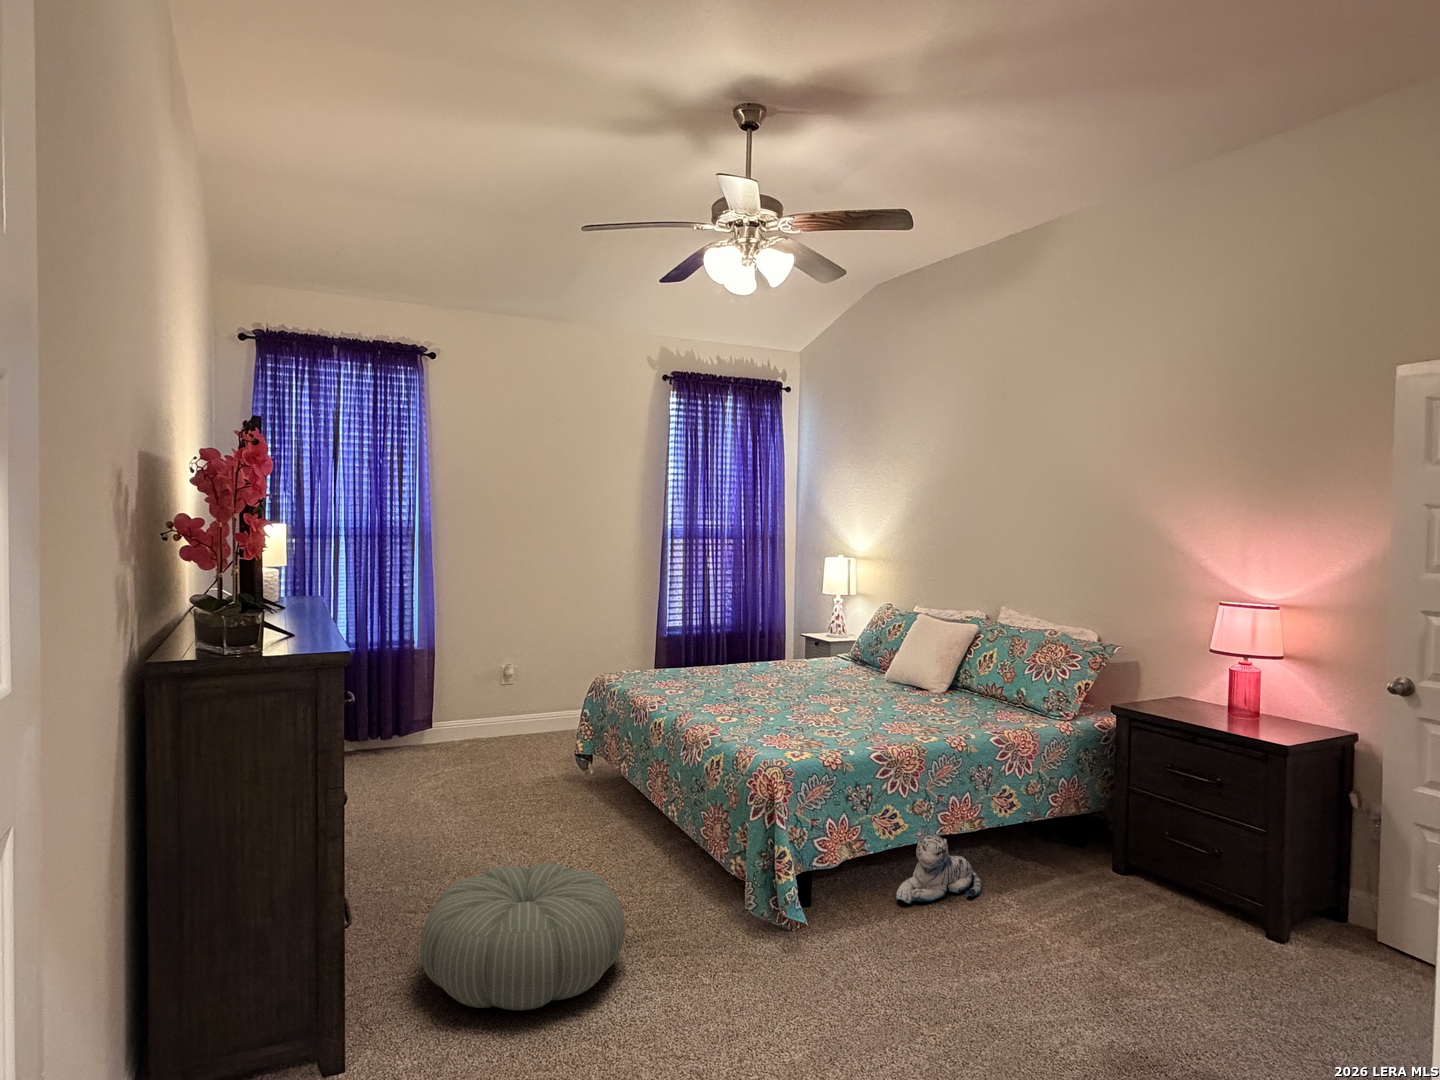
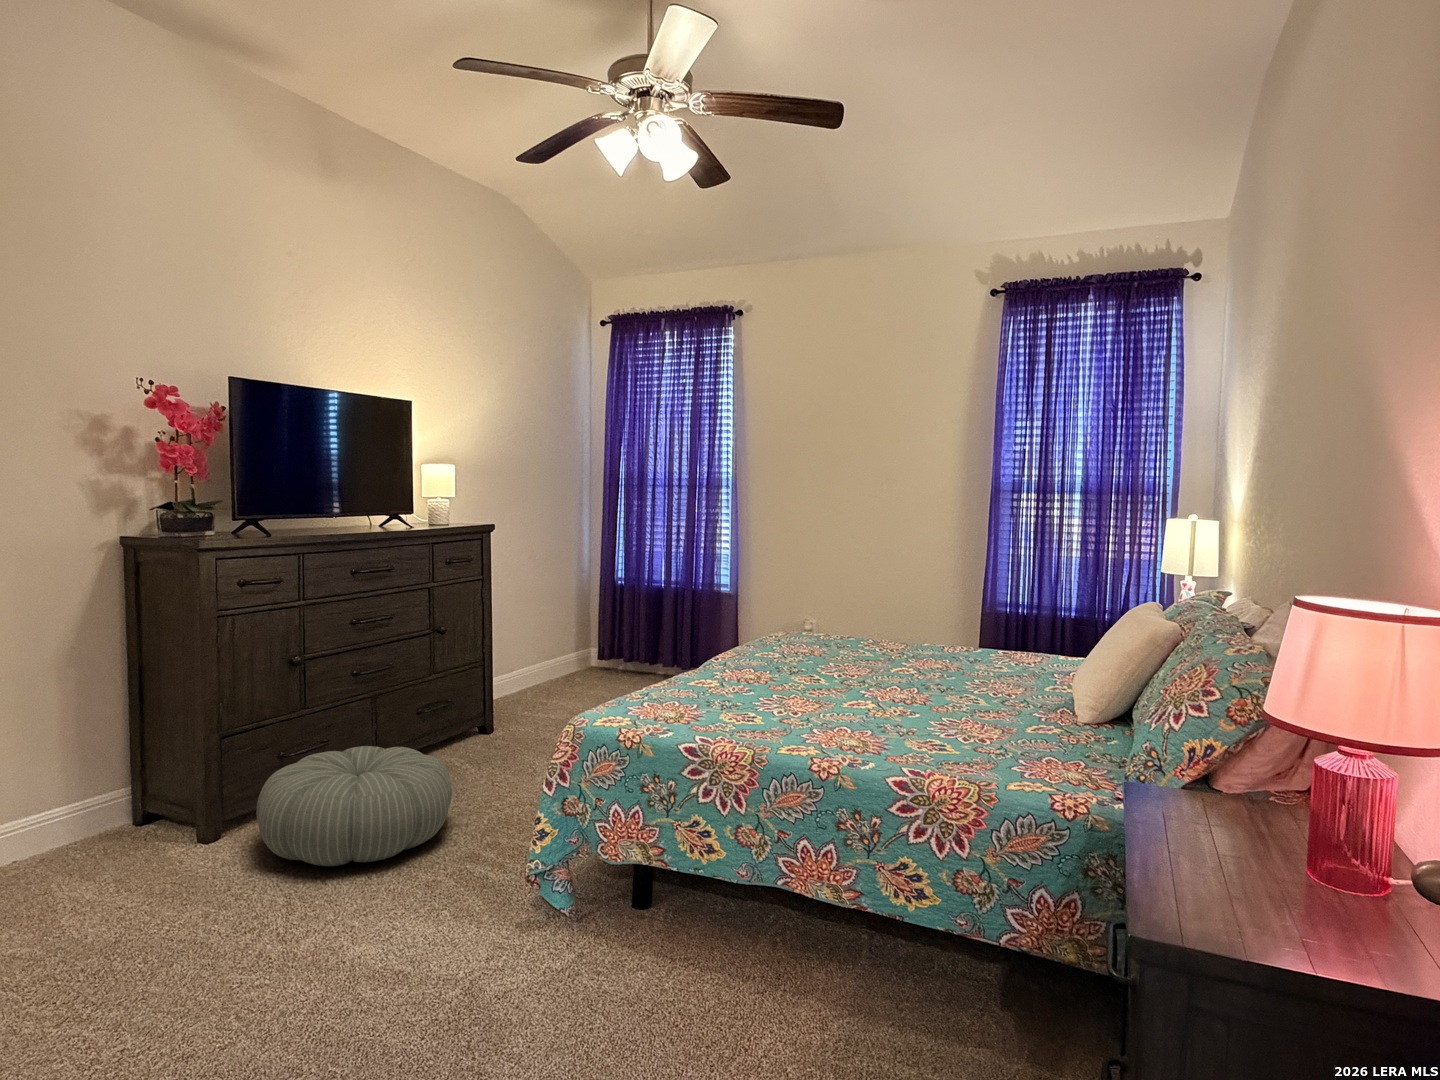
plush toy: present [896,835,982,904] -> none [693,879,858,1008]

